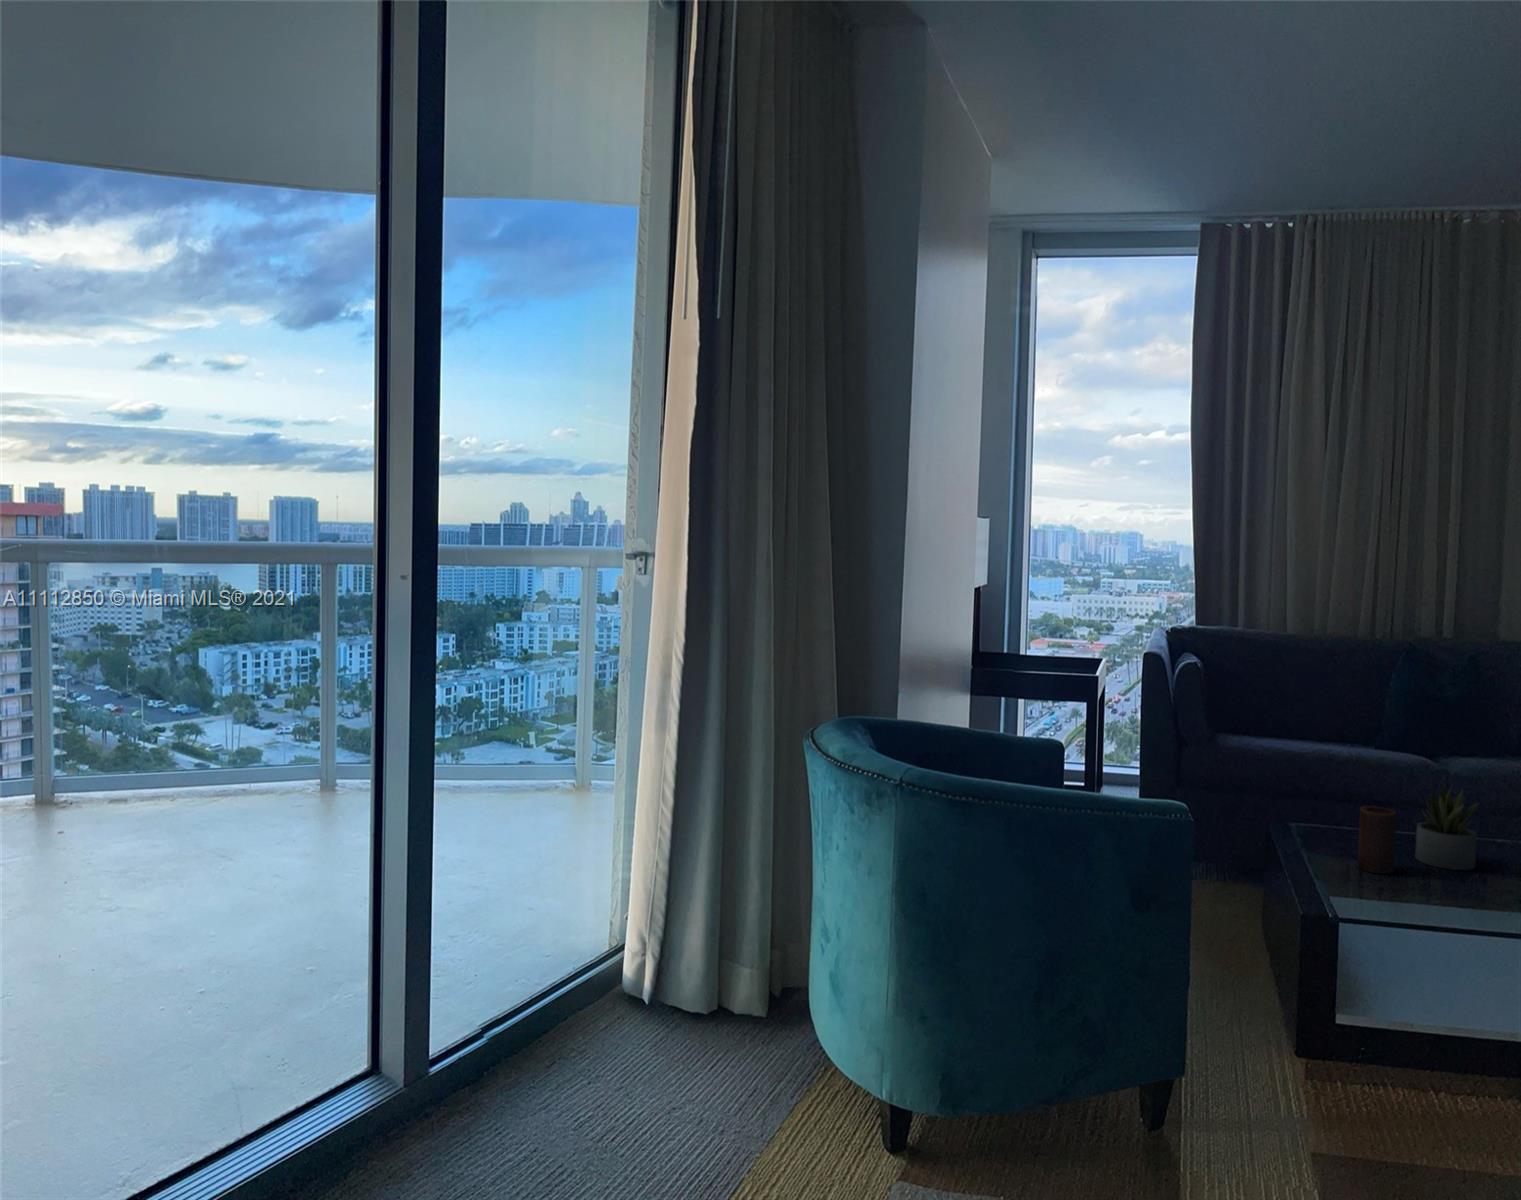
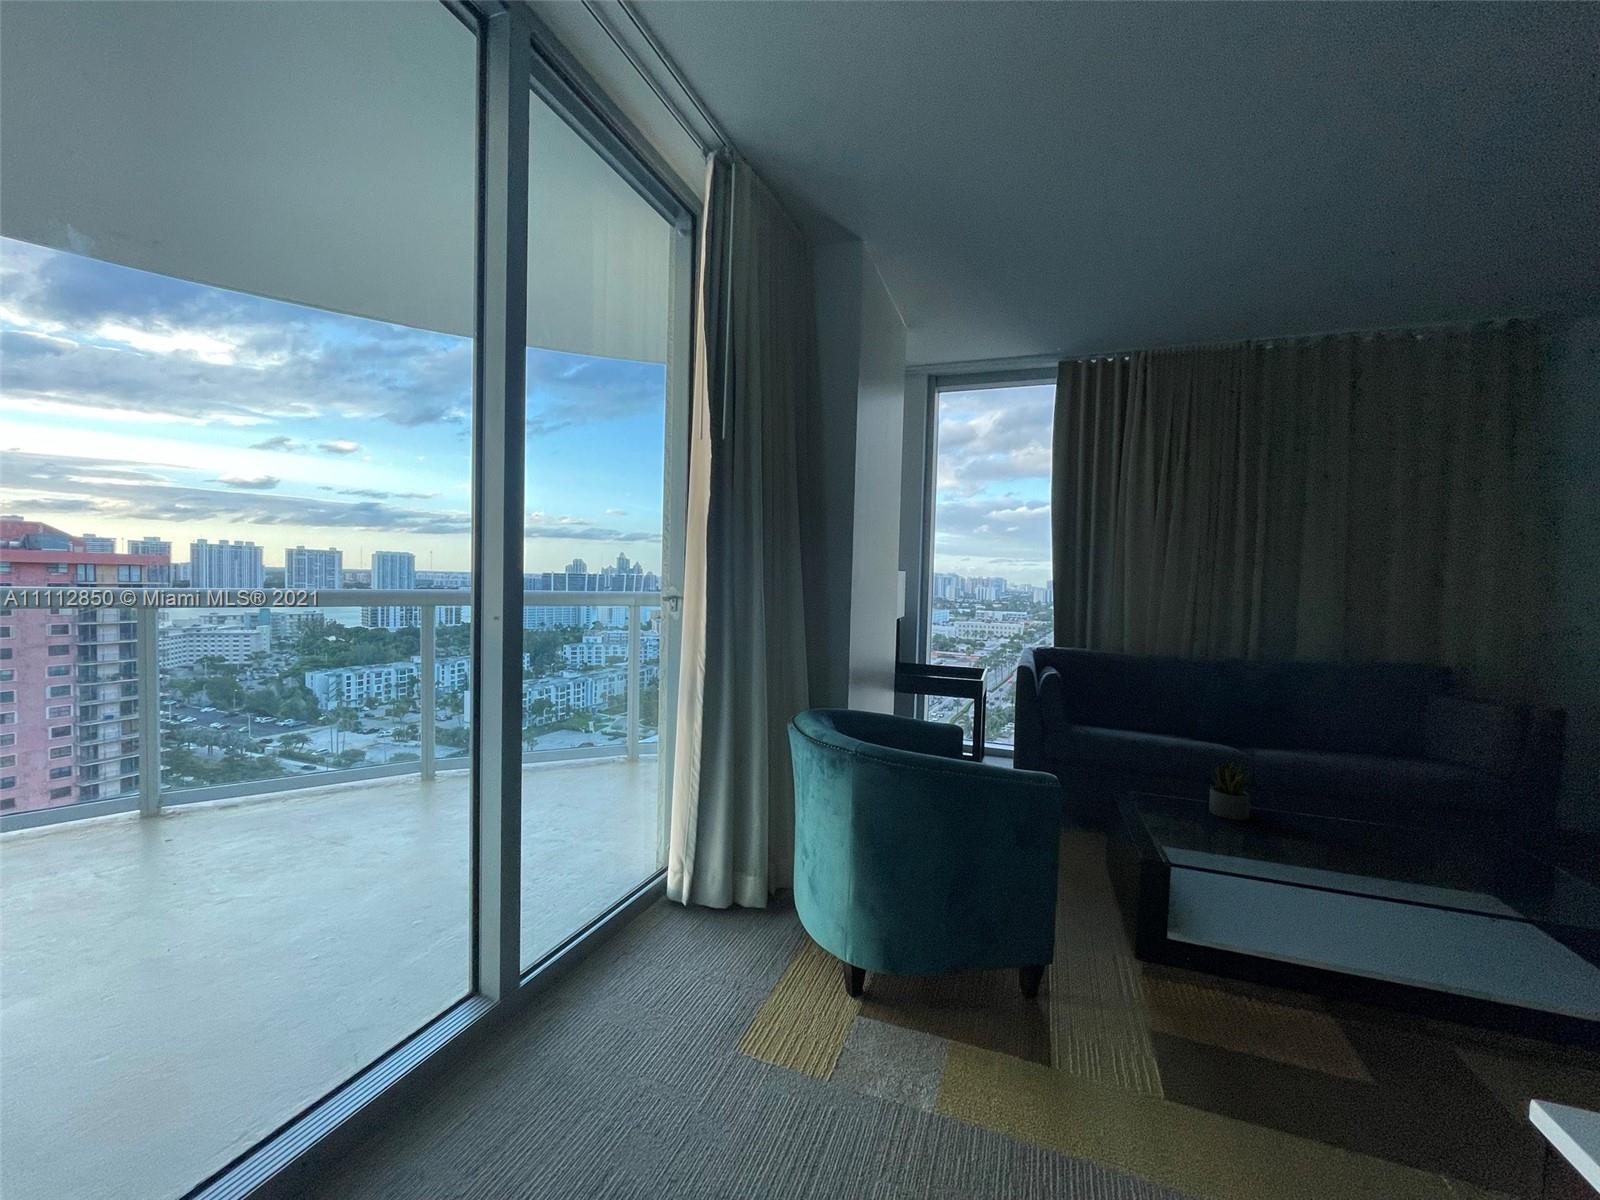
candle: present [1358,806,1396,874] -> none [1176,777,1202,825]

